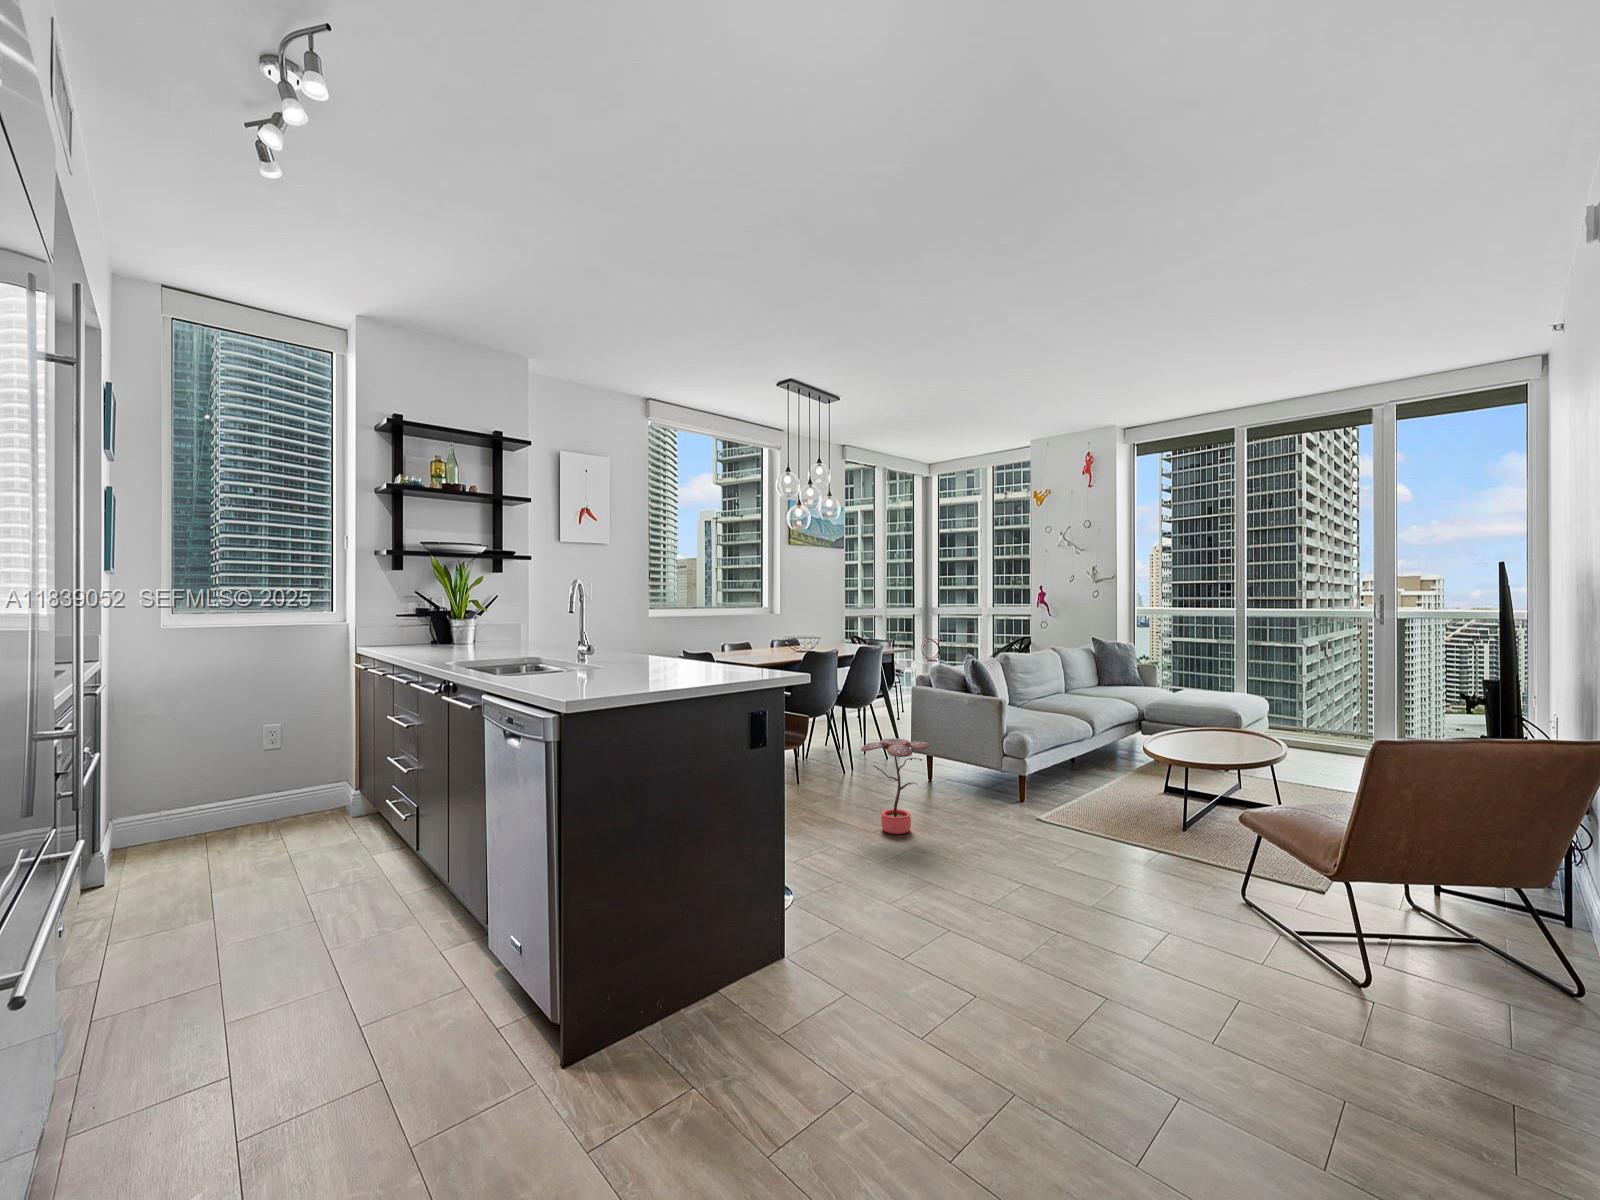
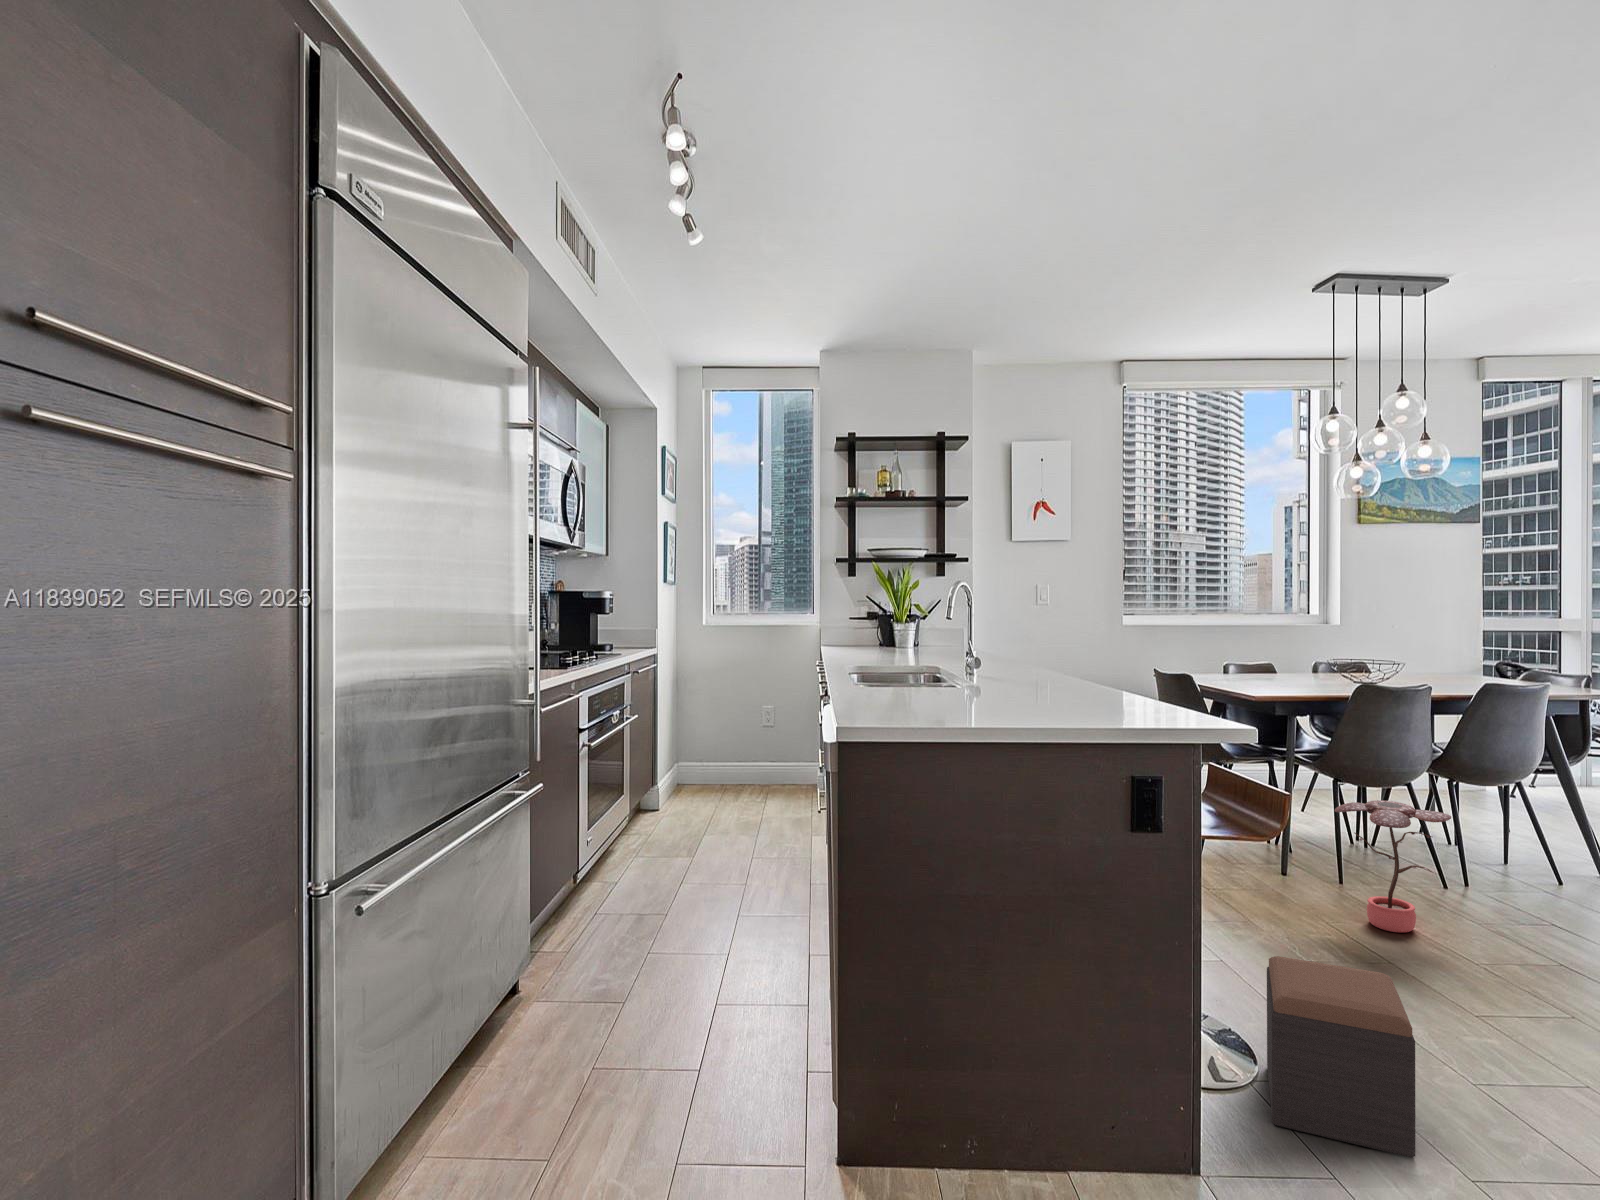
footstool: none [897,864,1019,1012] -> present [1267,956,1415,1158]

